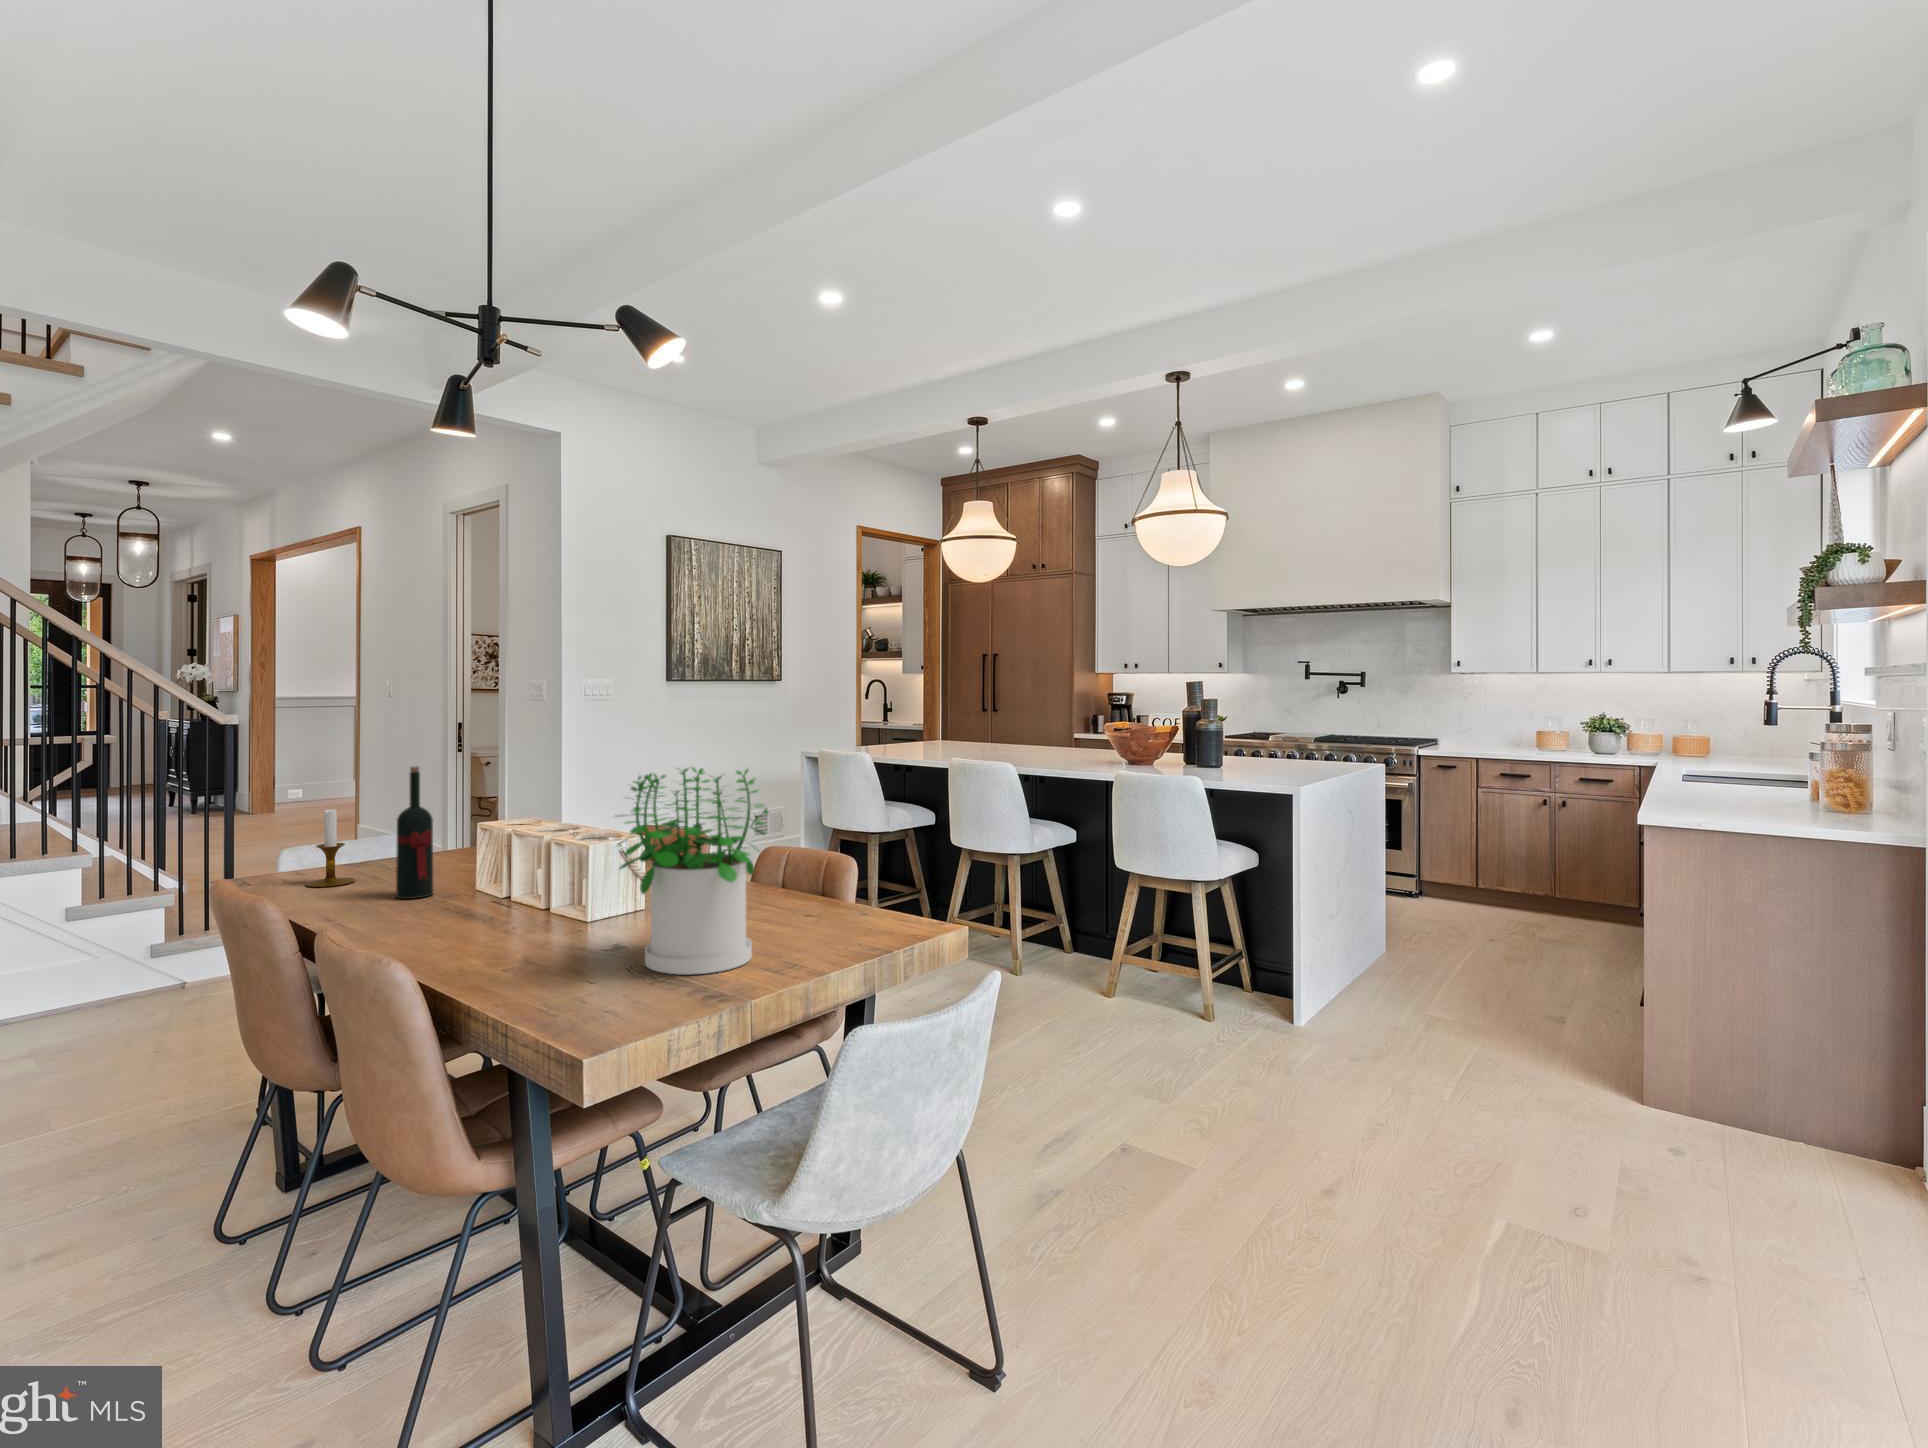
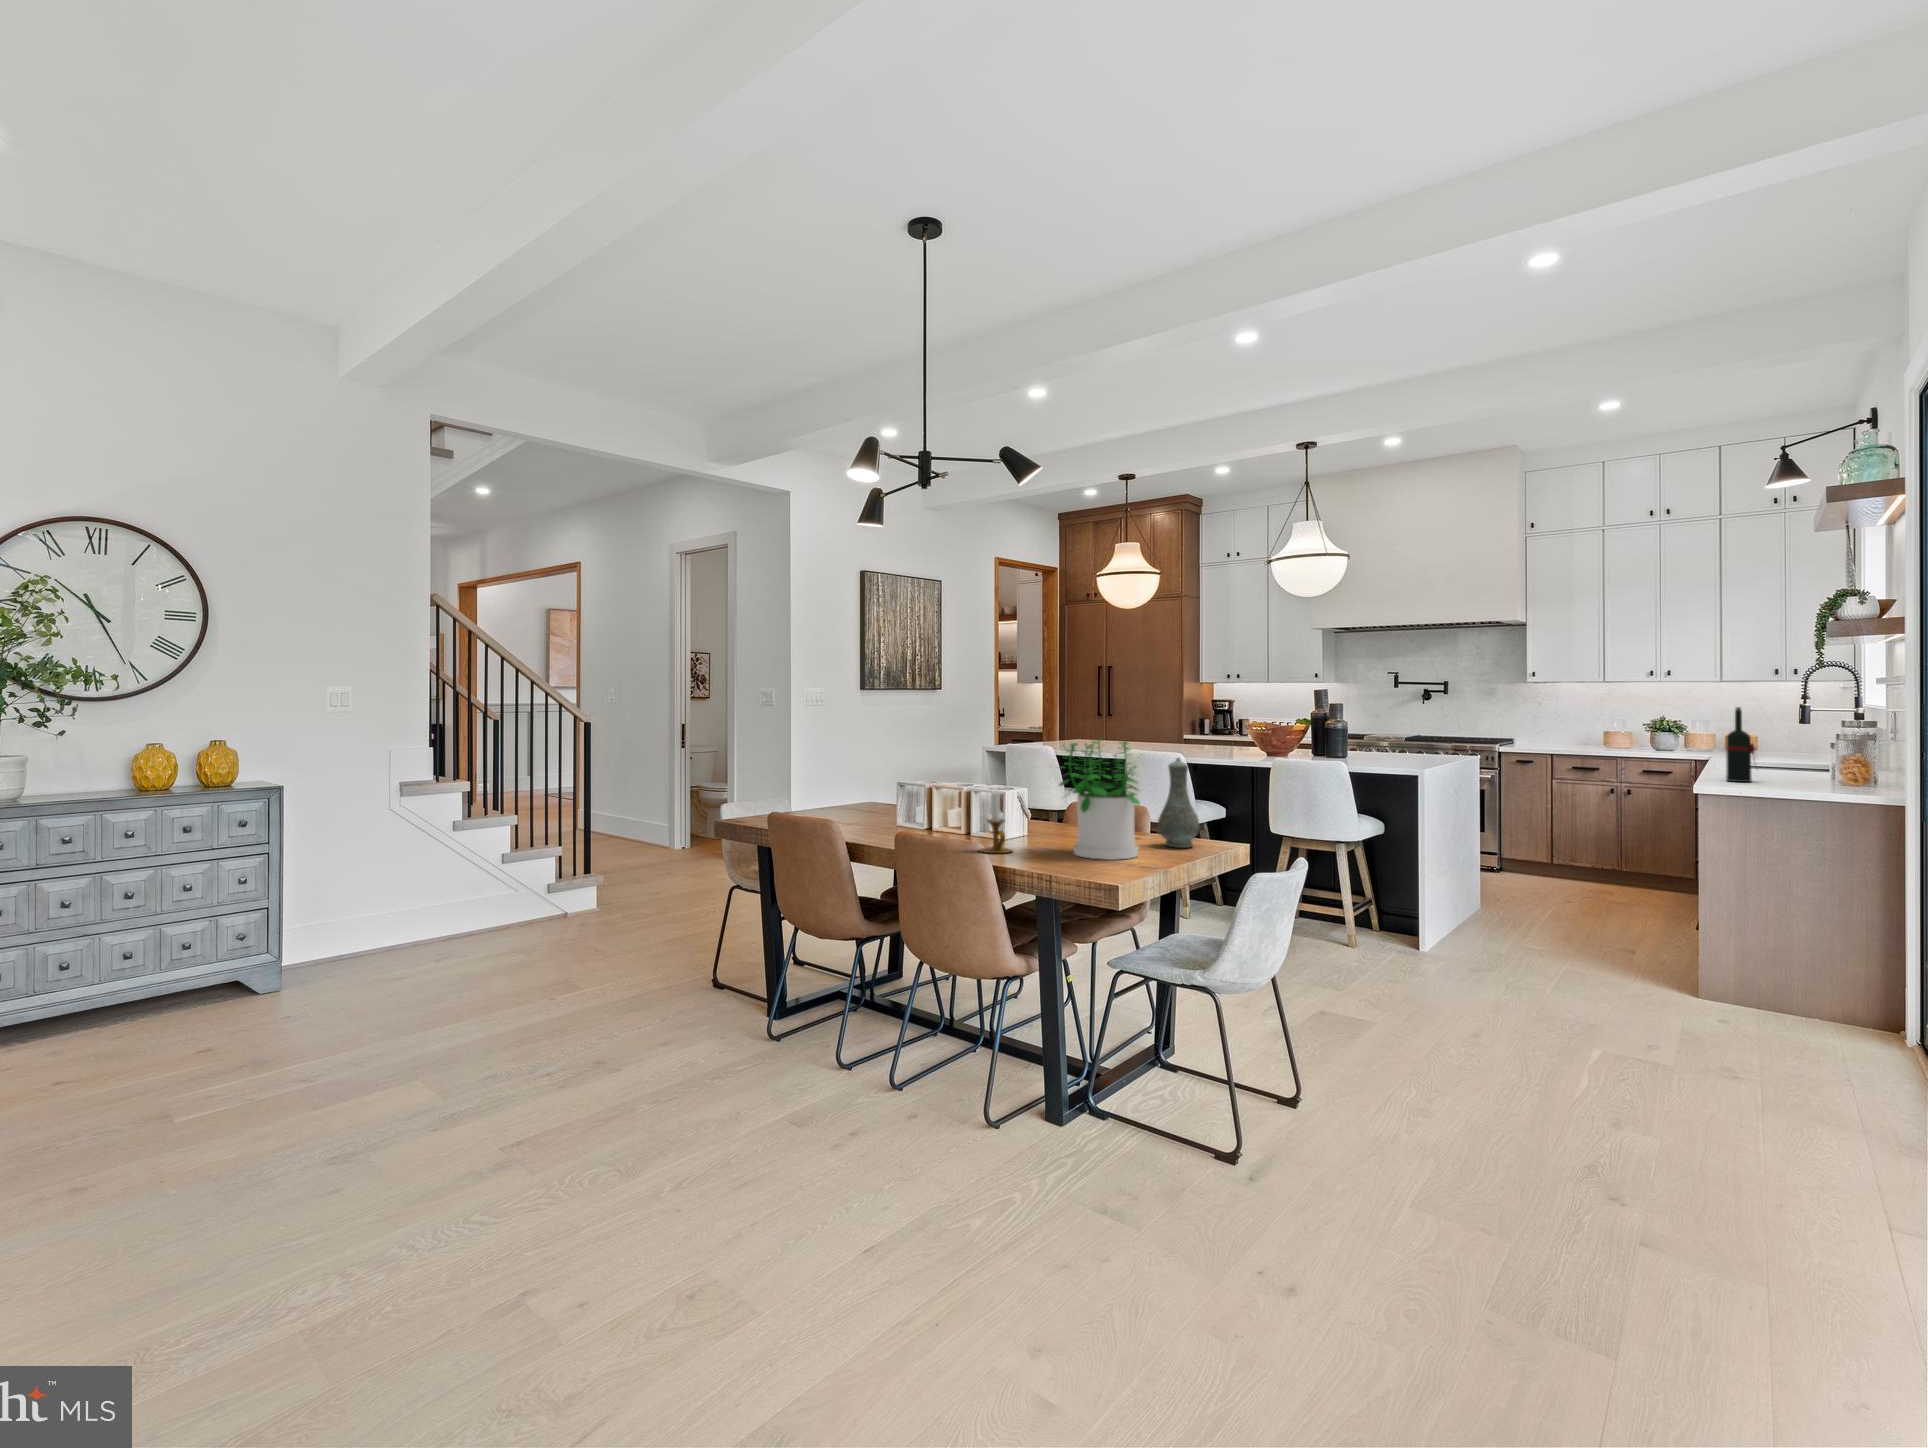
wine bottle: present [396,767,433,899] -> present [1726,707,1755,782]
vase: none [815,794,880,939] -> present [1158,758,1199,848]
candlestick: present [305,809,355,887] -> present [979,792,1012,853]

